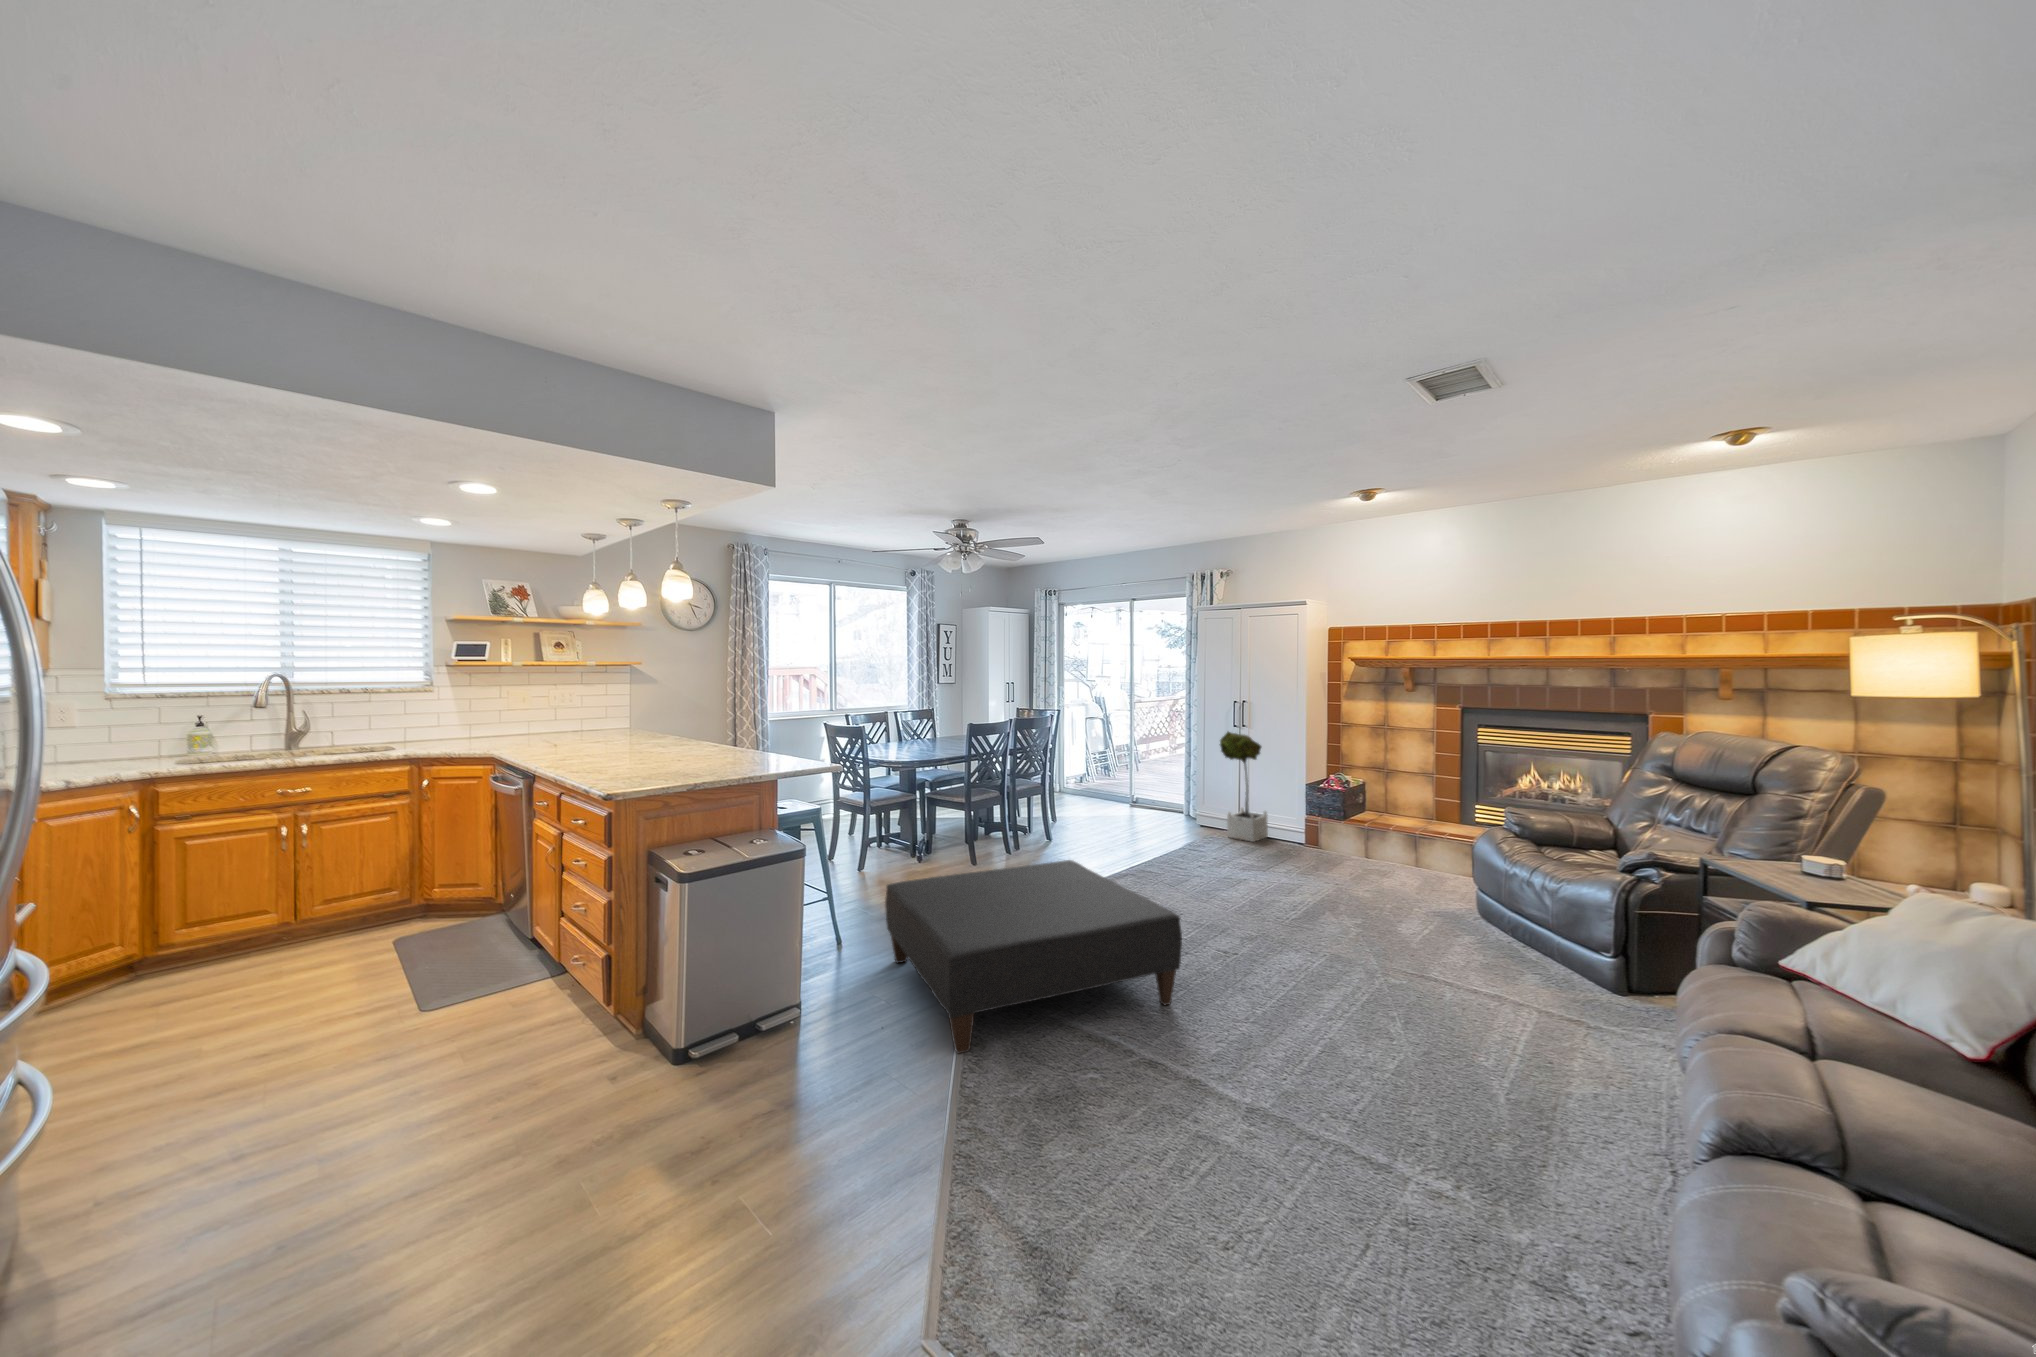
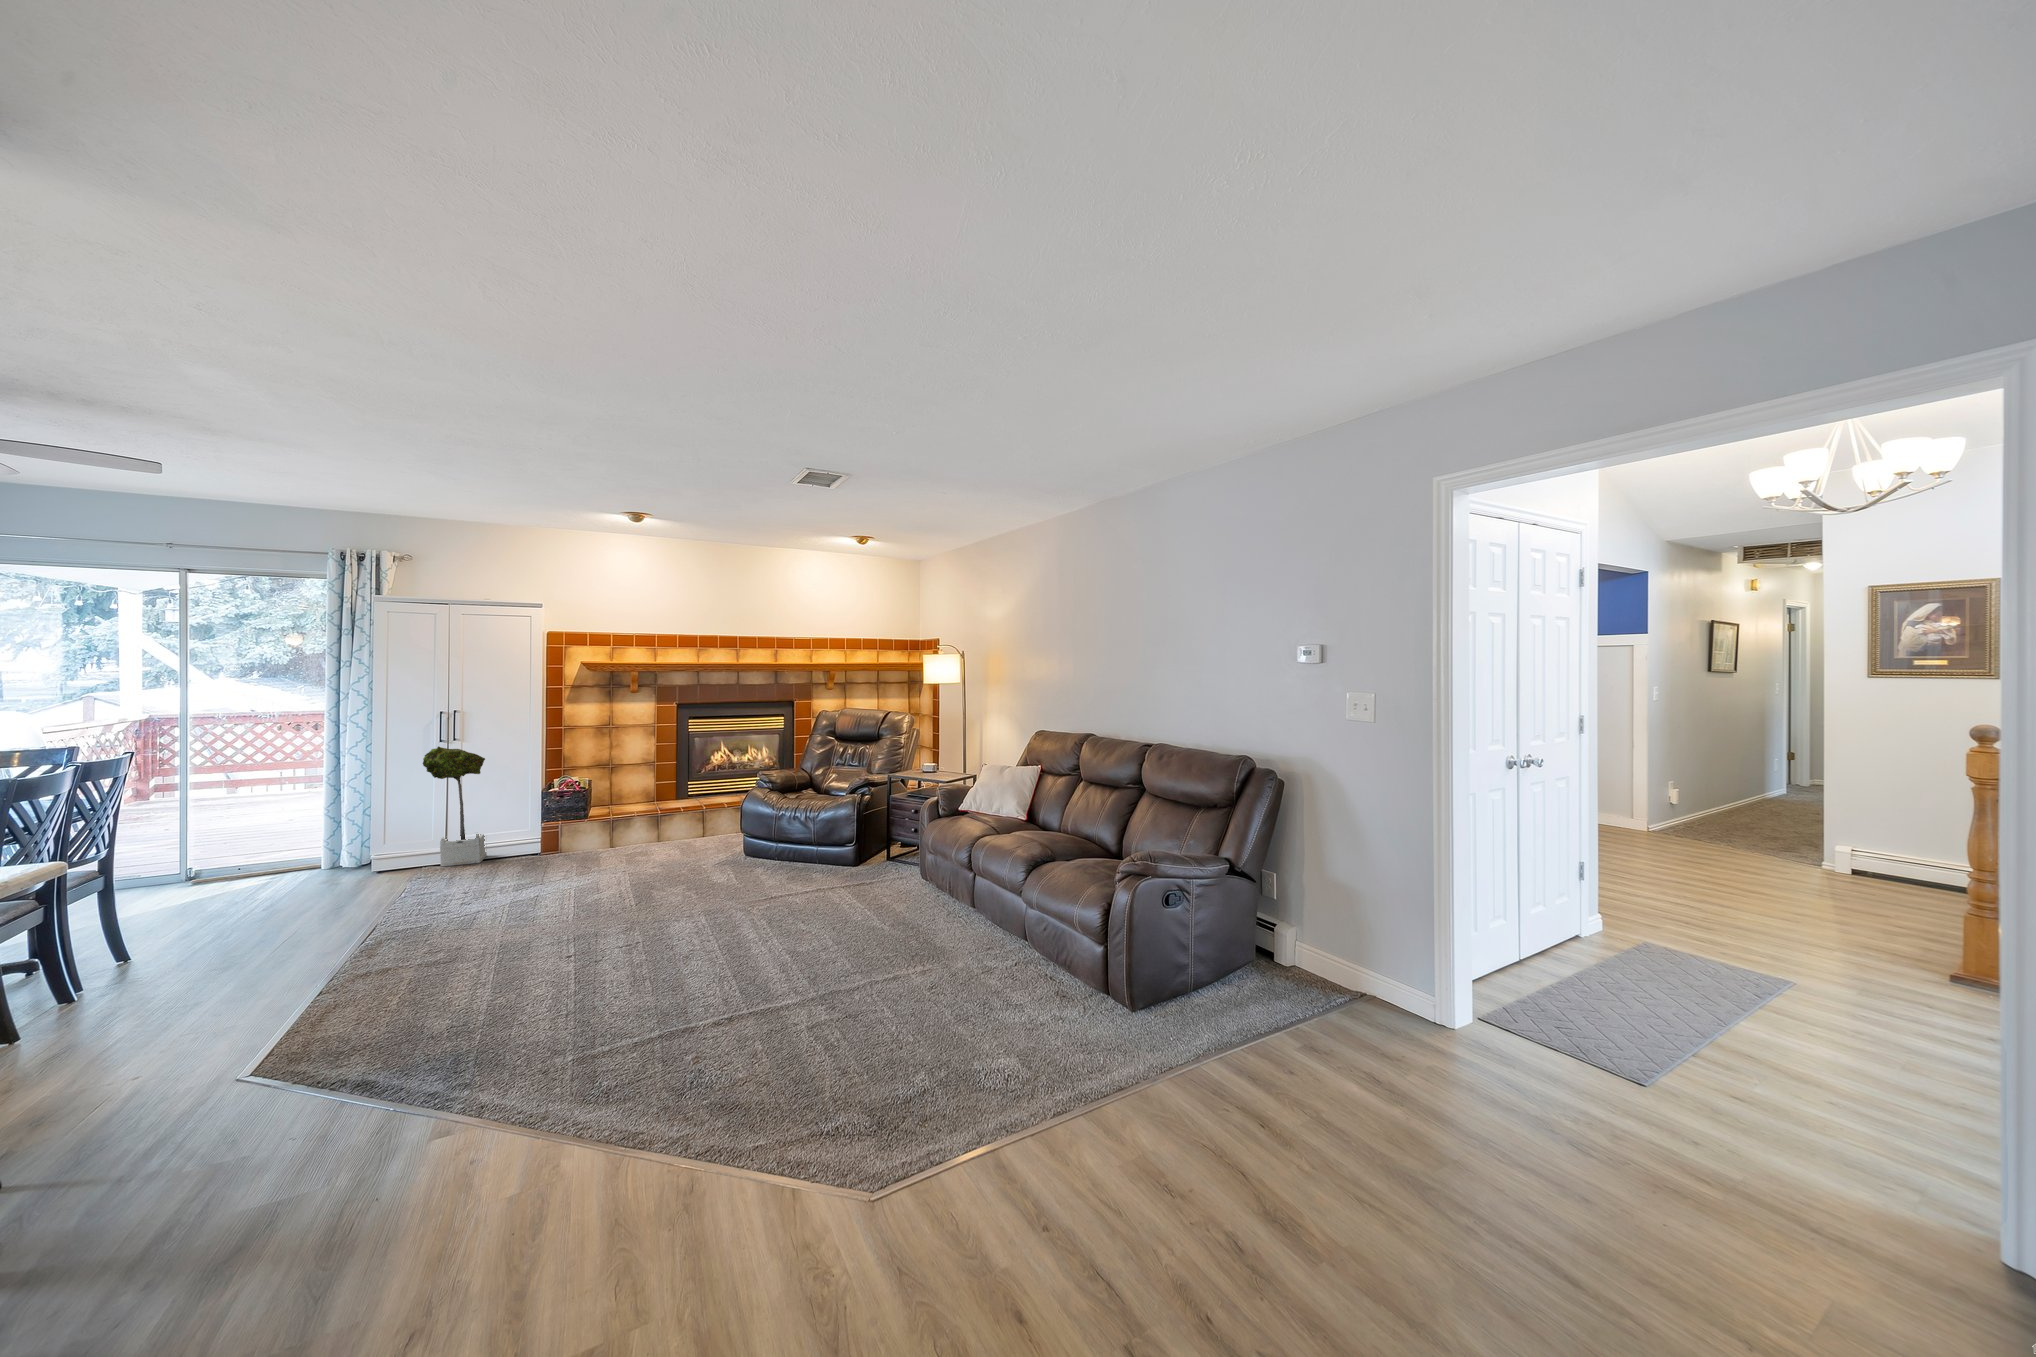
ottoman: present [885,860,1182,1054] -> none [227,896,659,1108]

